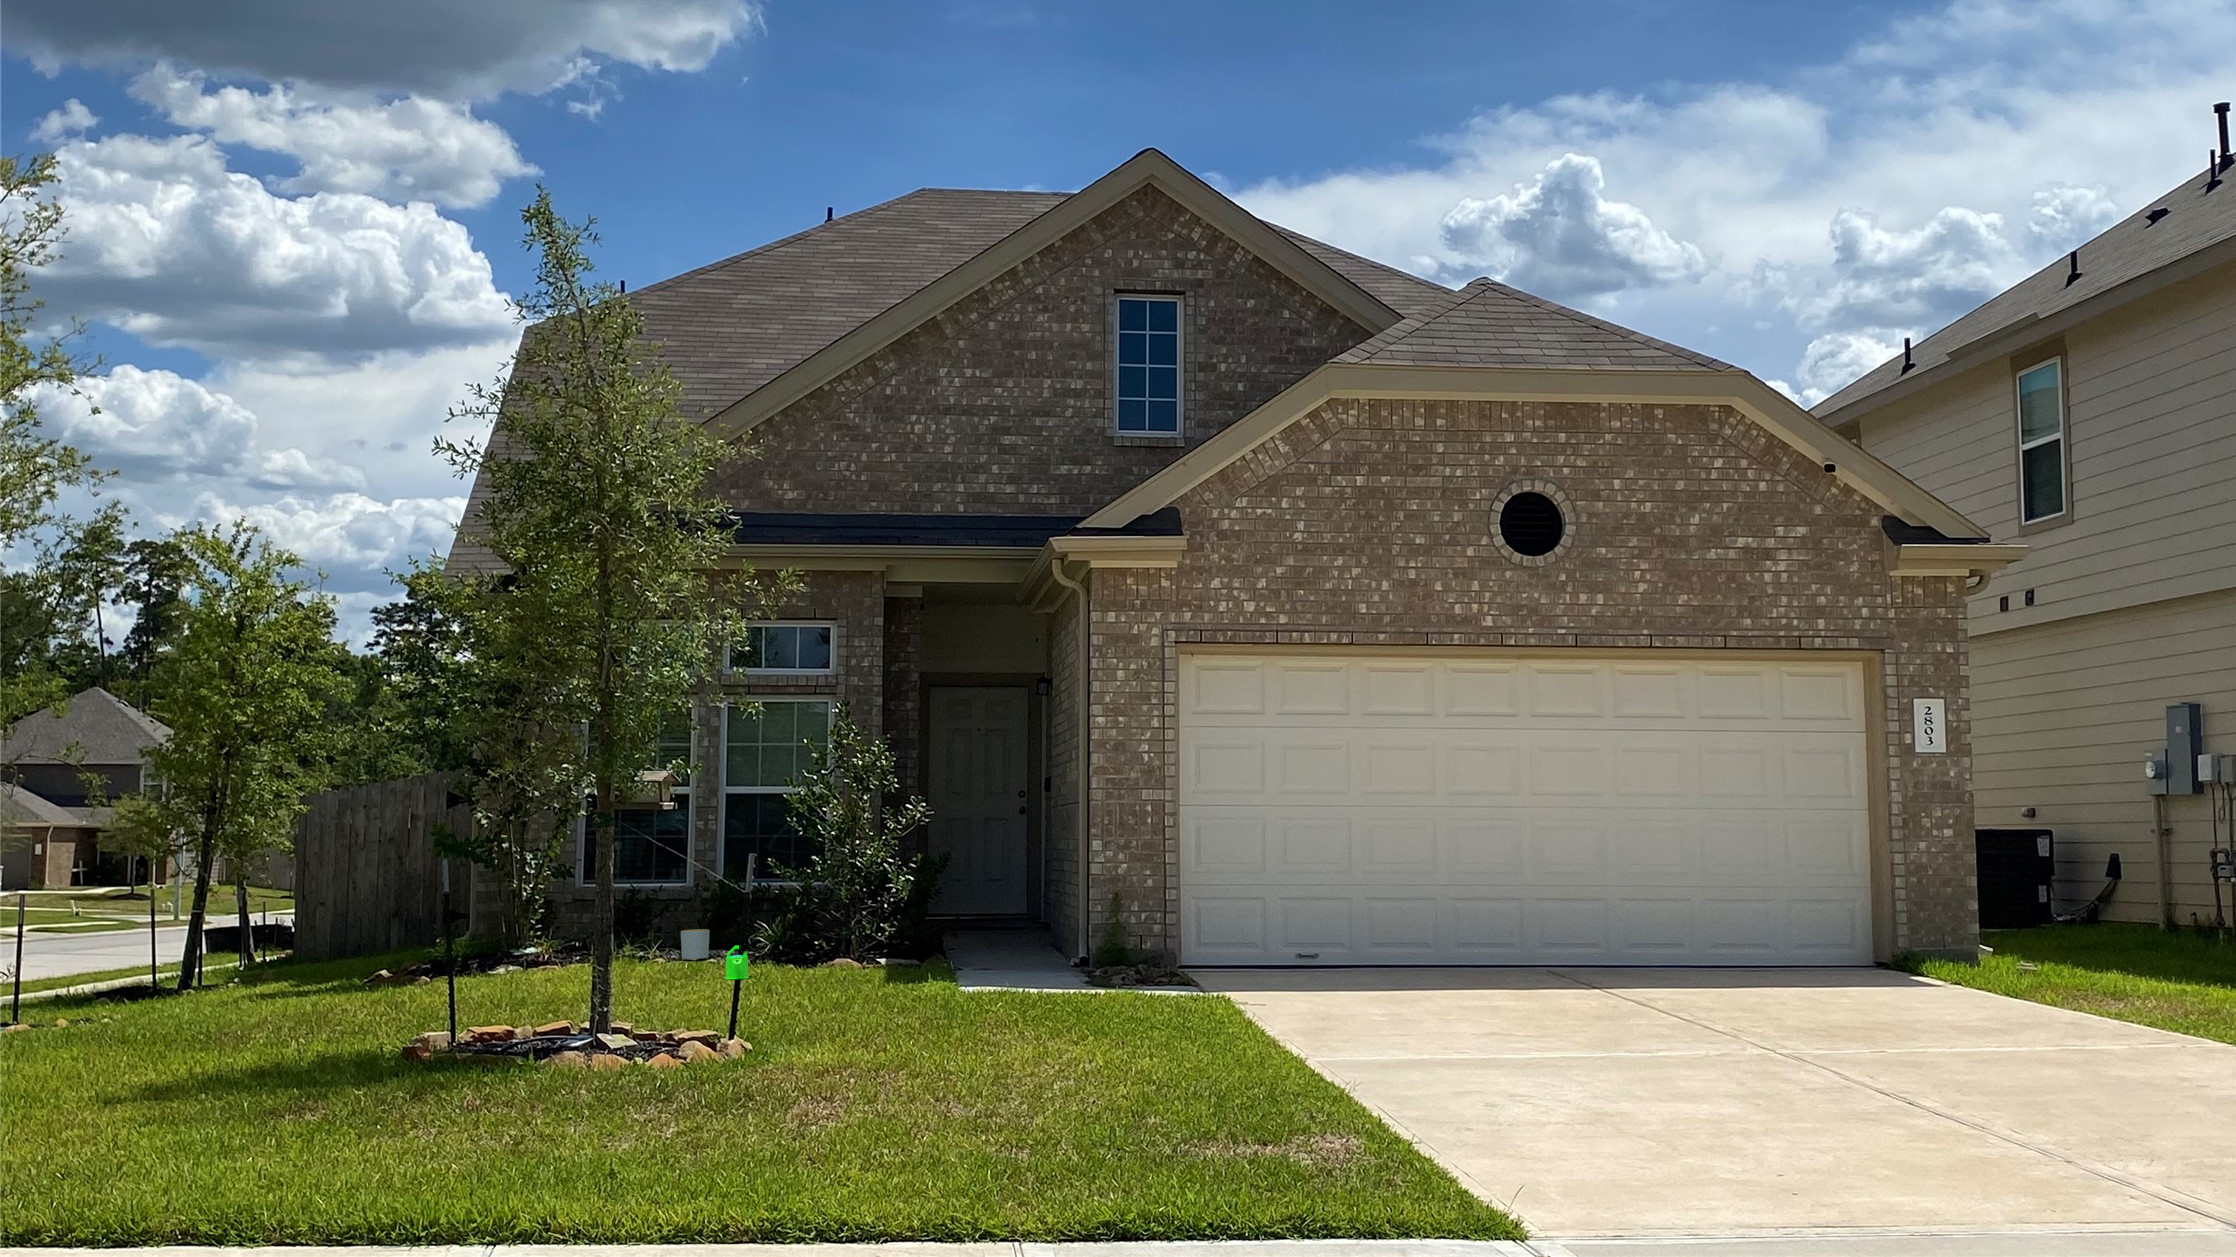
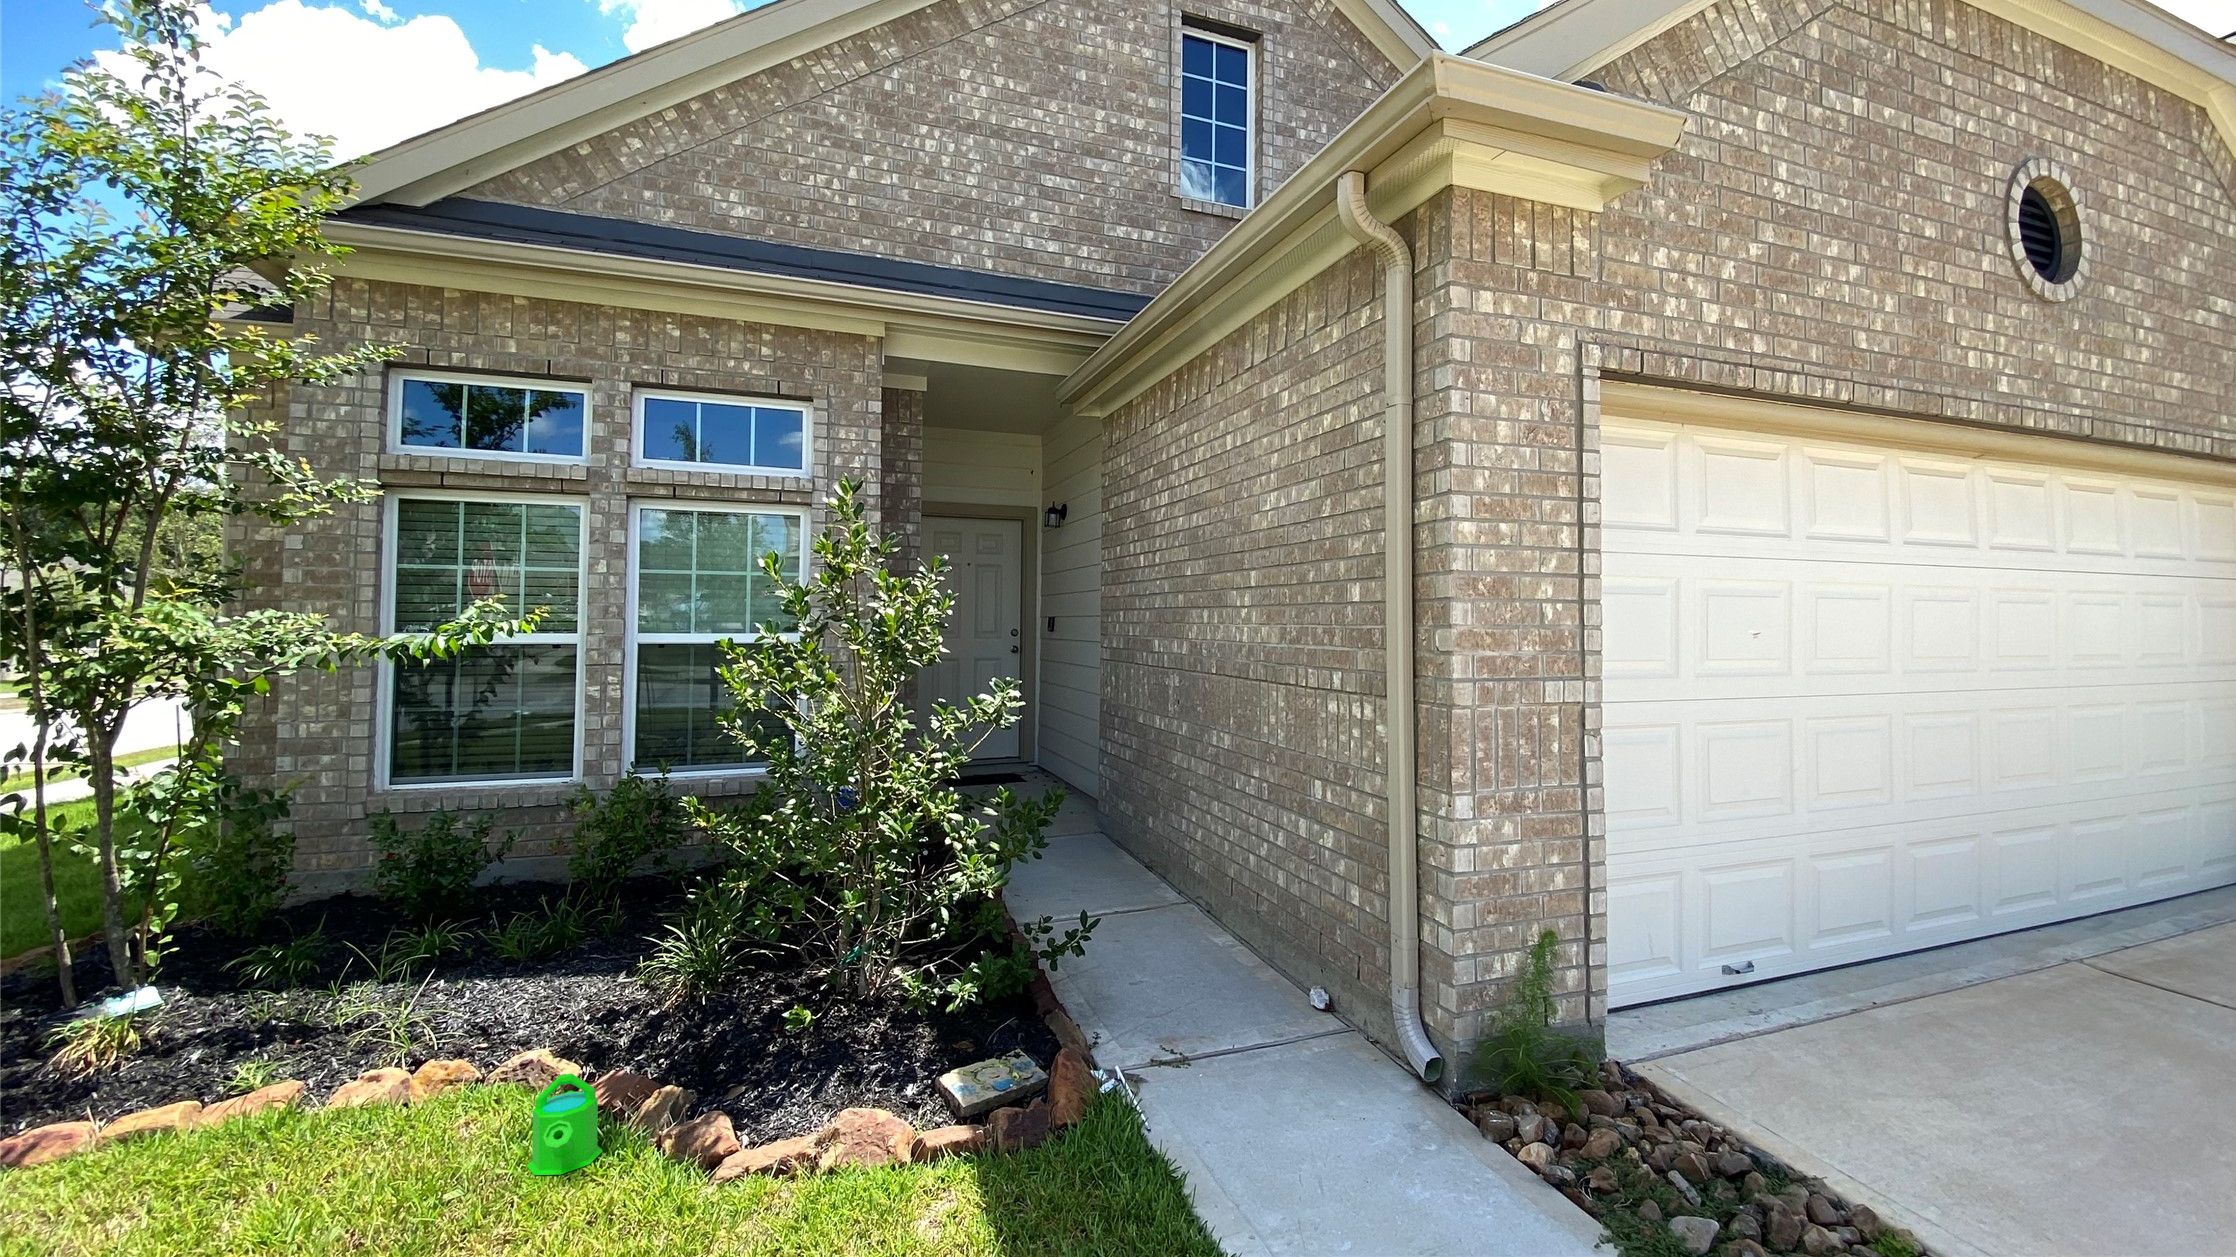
planter: present [681,929,709,960] -> none [467,949,538,1031]

